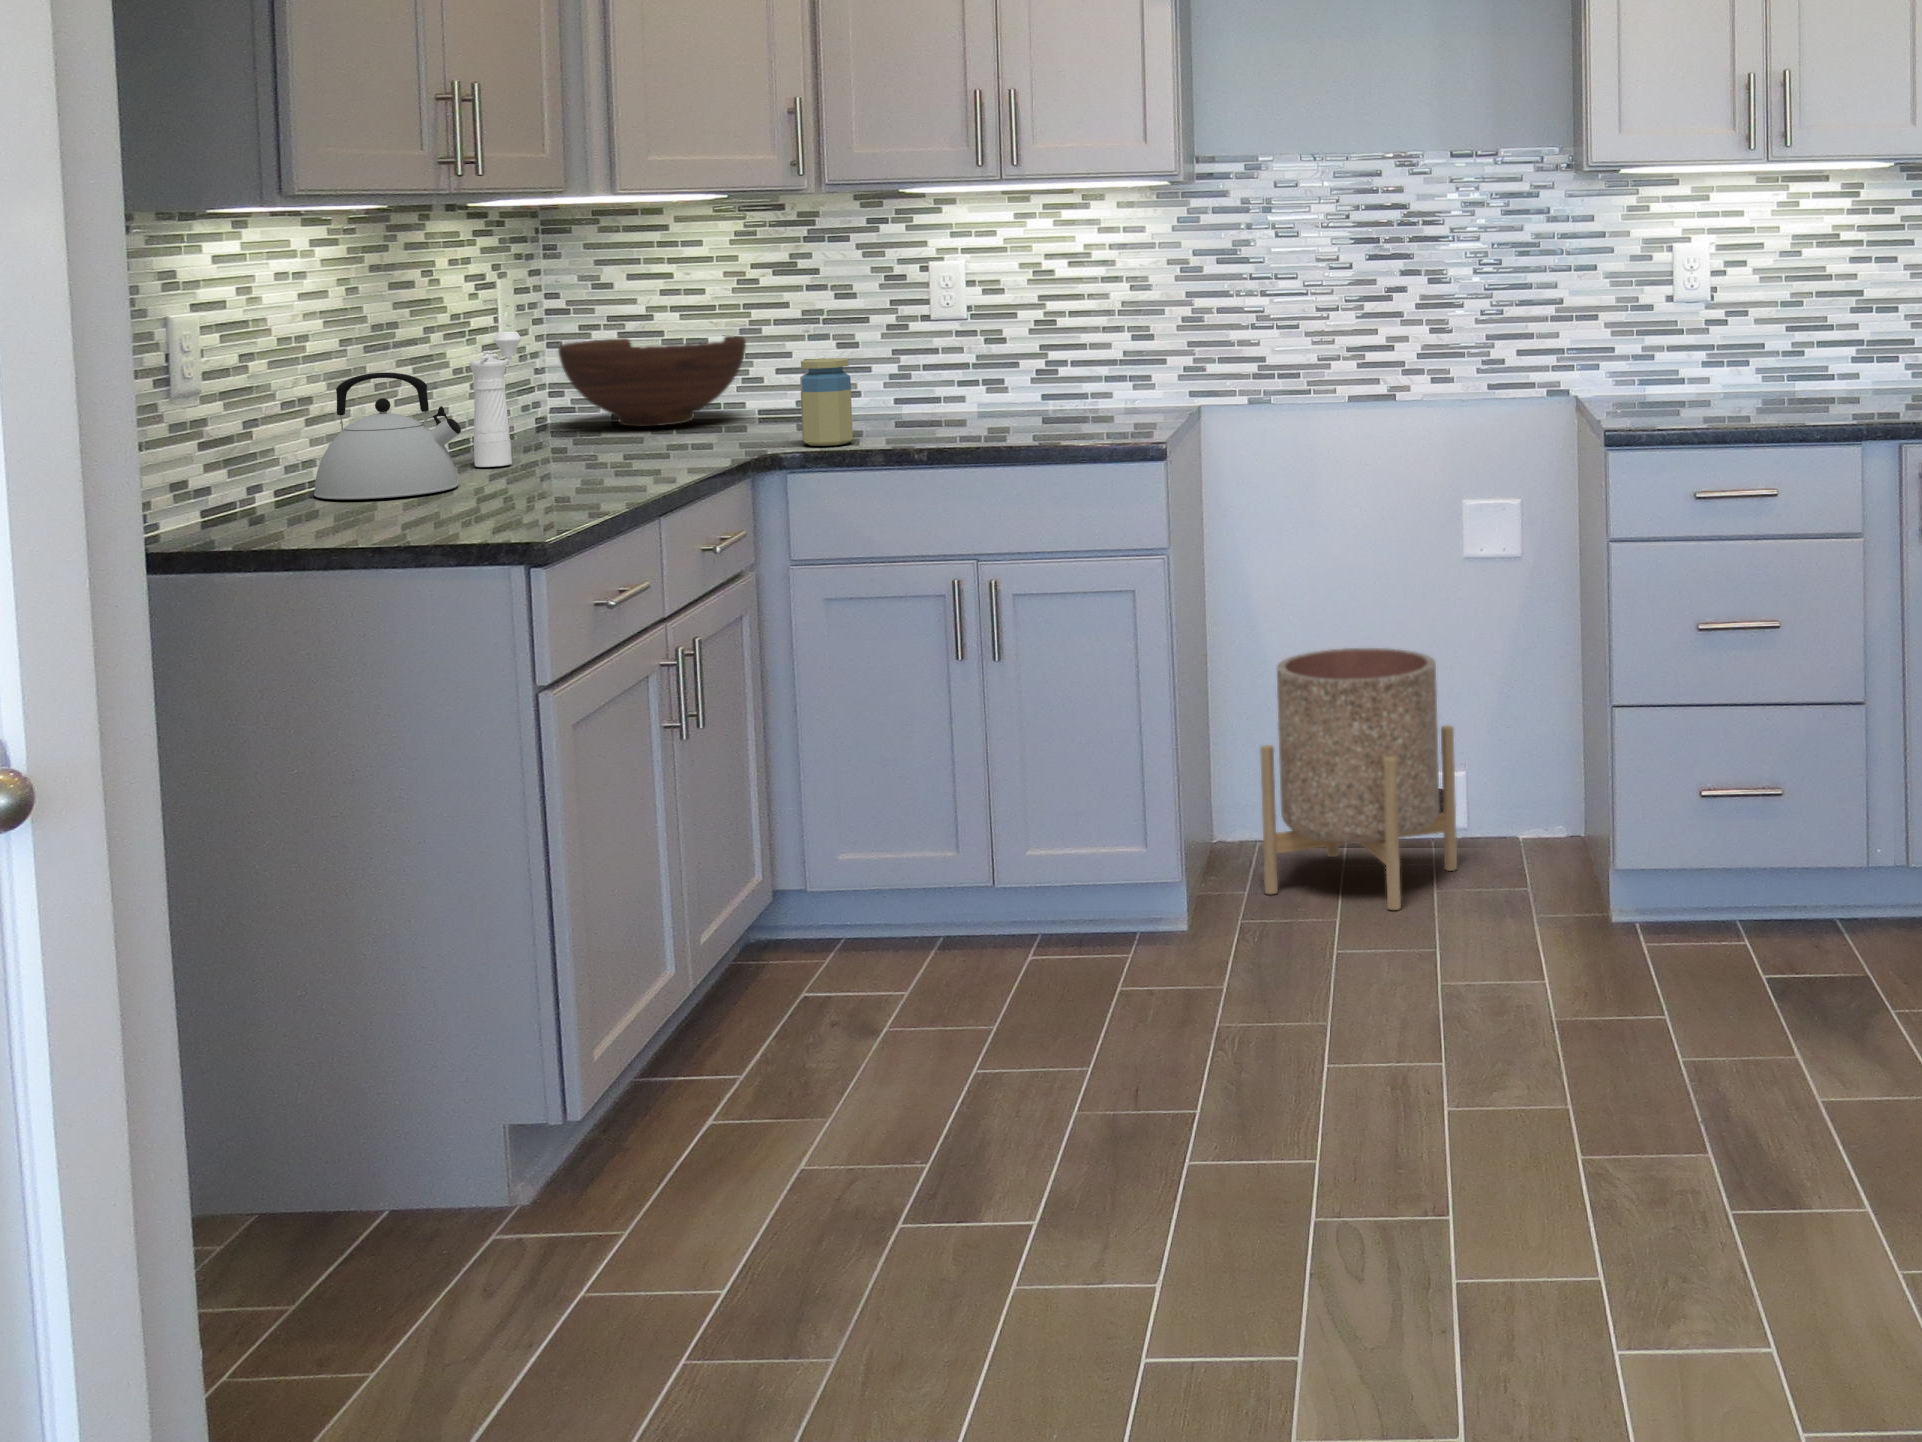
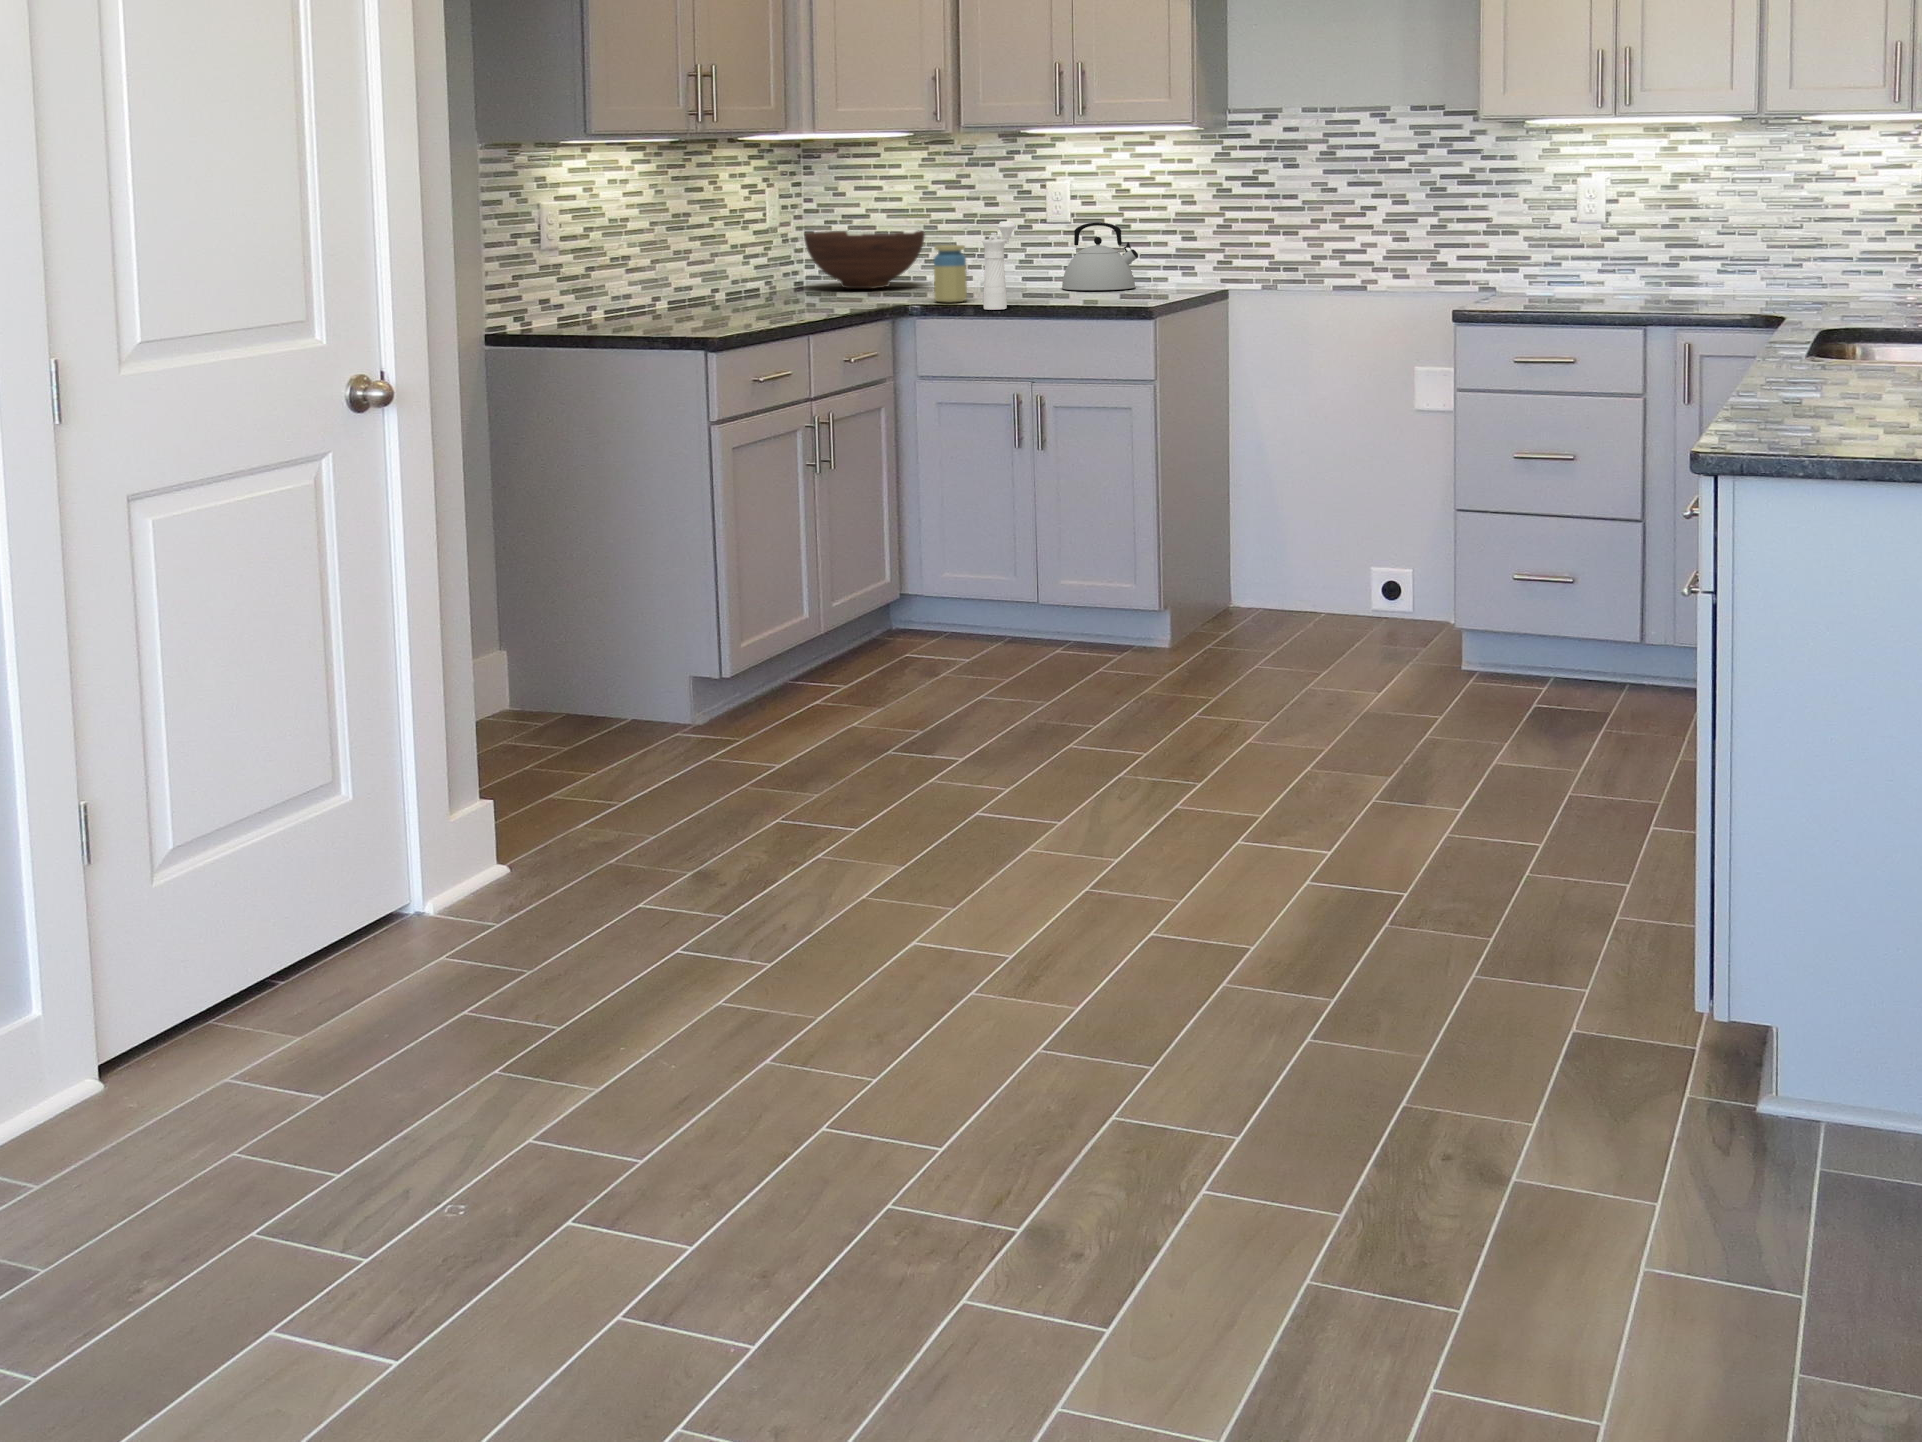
pepper mill: present [469,332,521,467] -> present [982,221,1015,310]
kettle: present [314,372,461,499] -> present [1062,222,1138,290]
planter: present [1260,648,1457,910] -> none [1240,468,1387,649]

